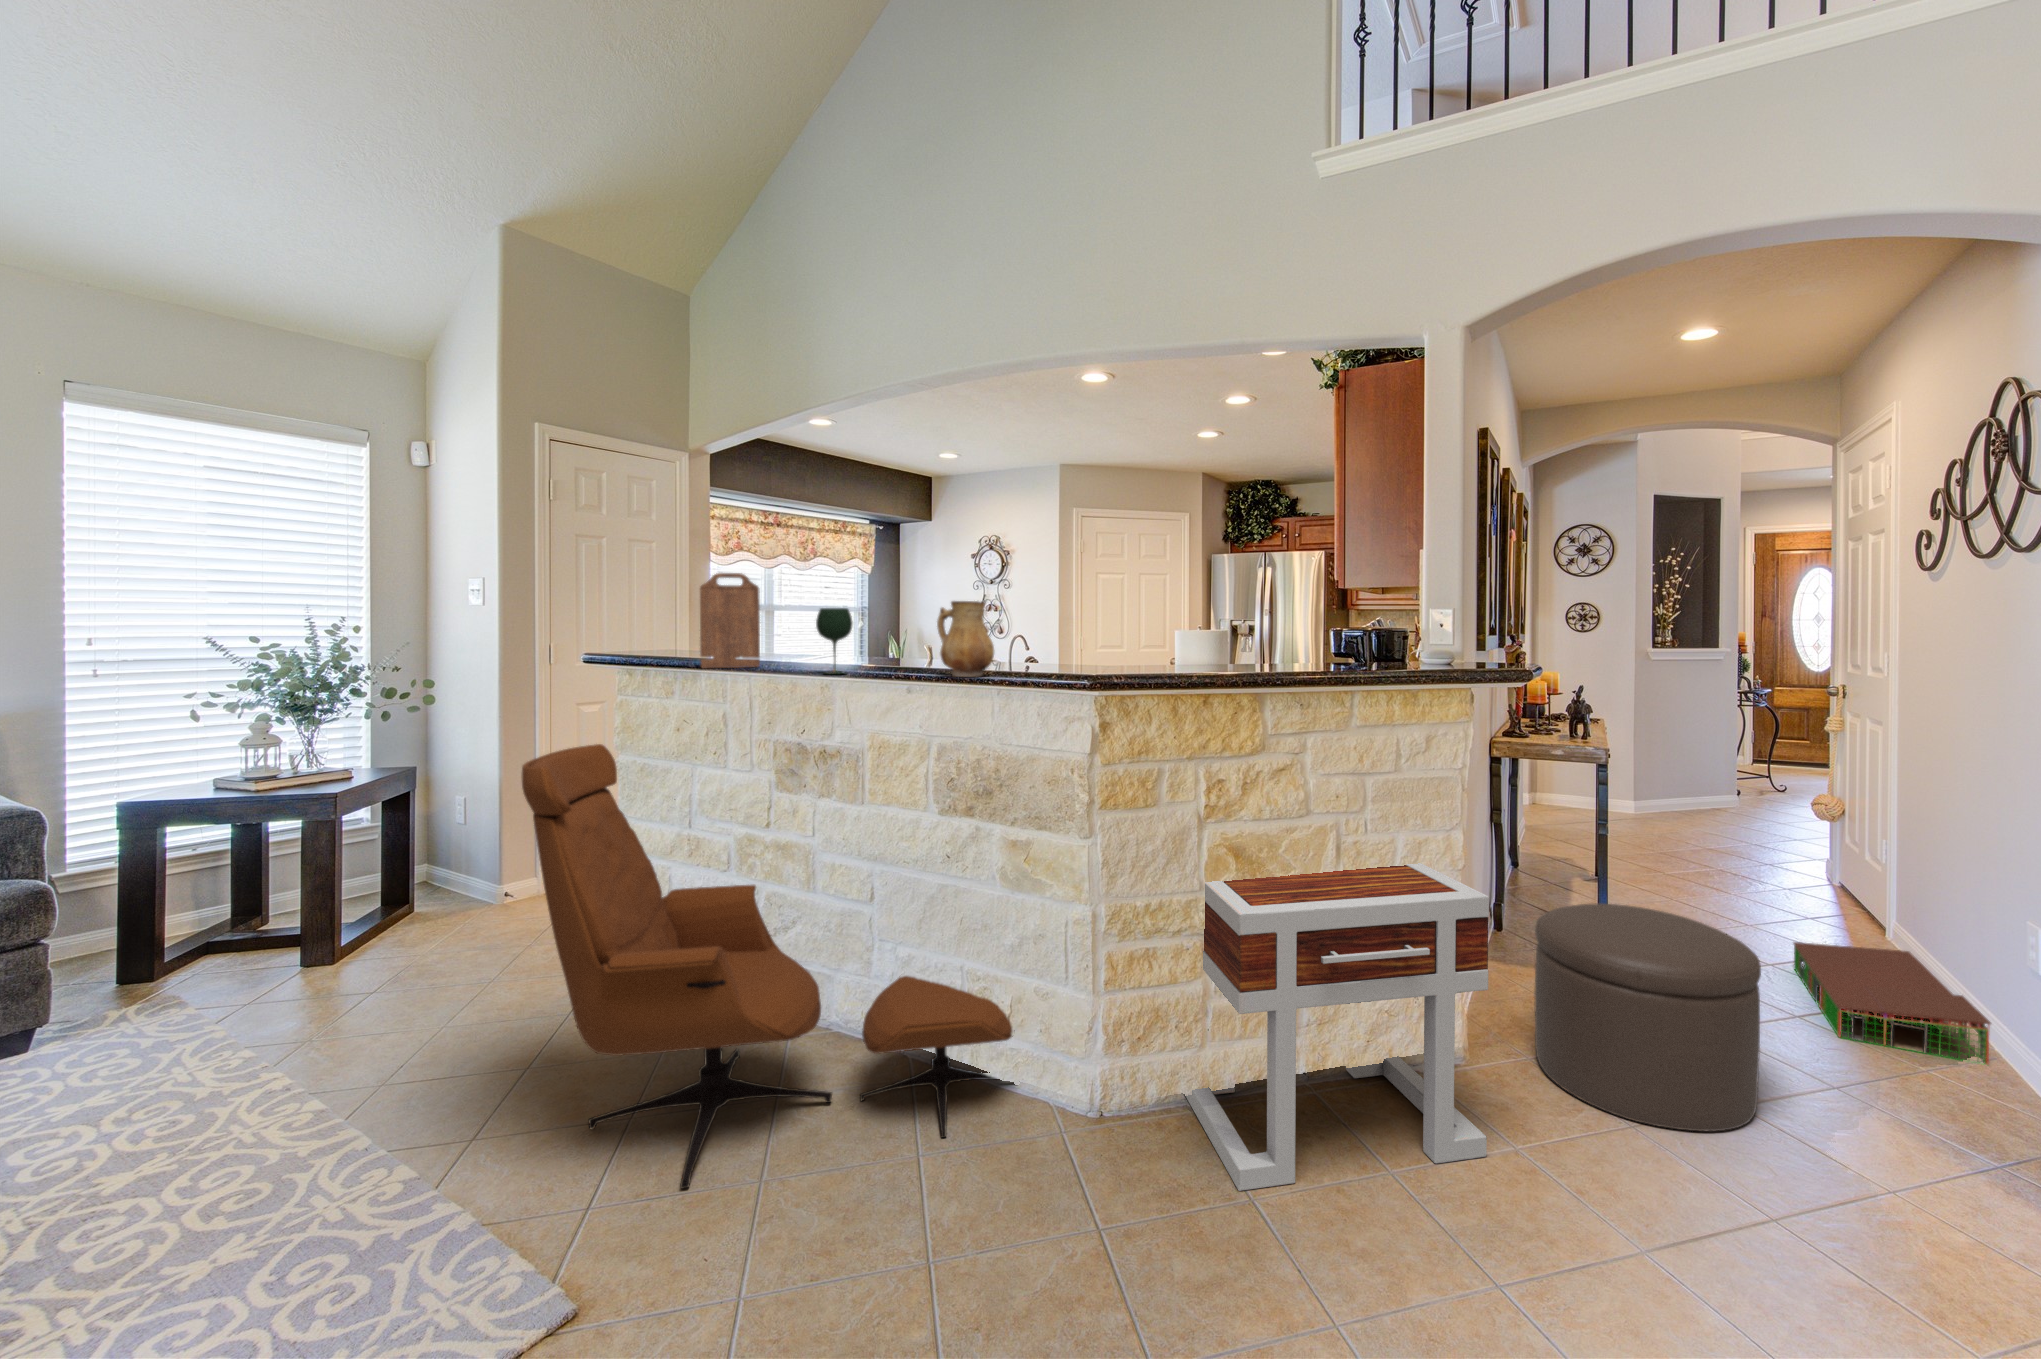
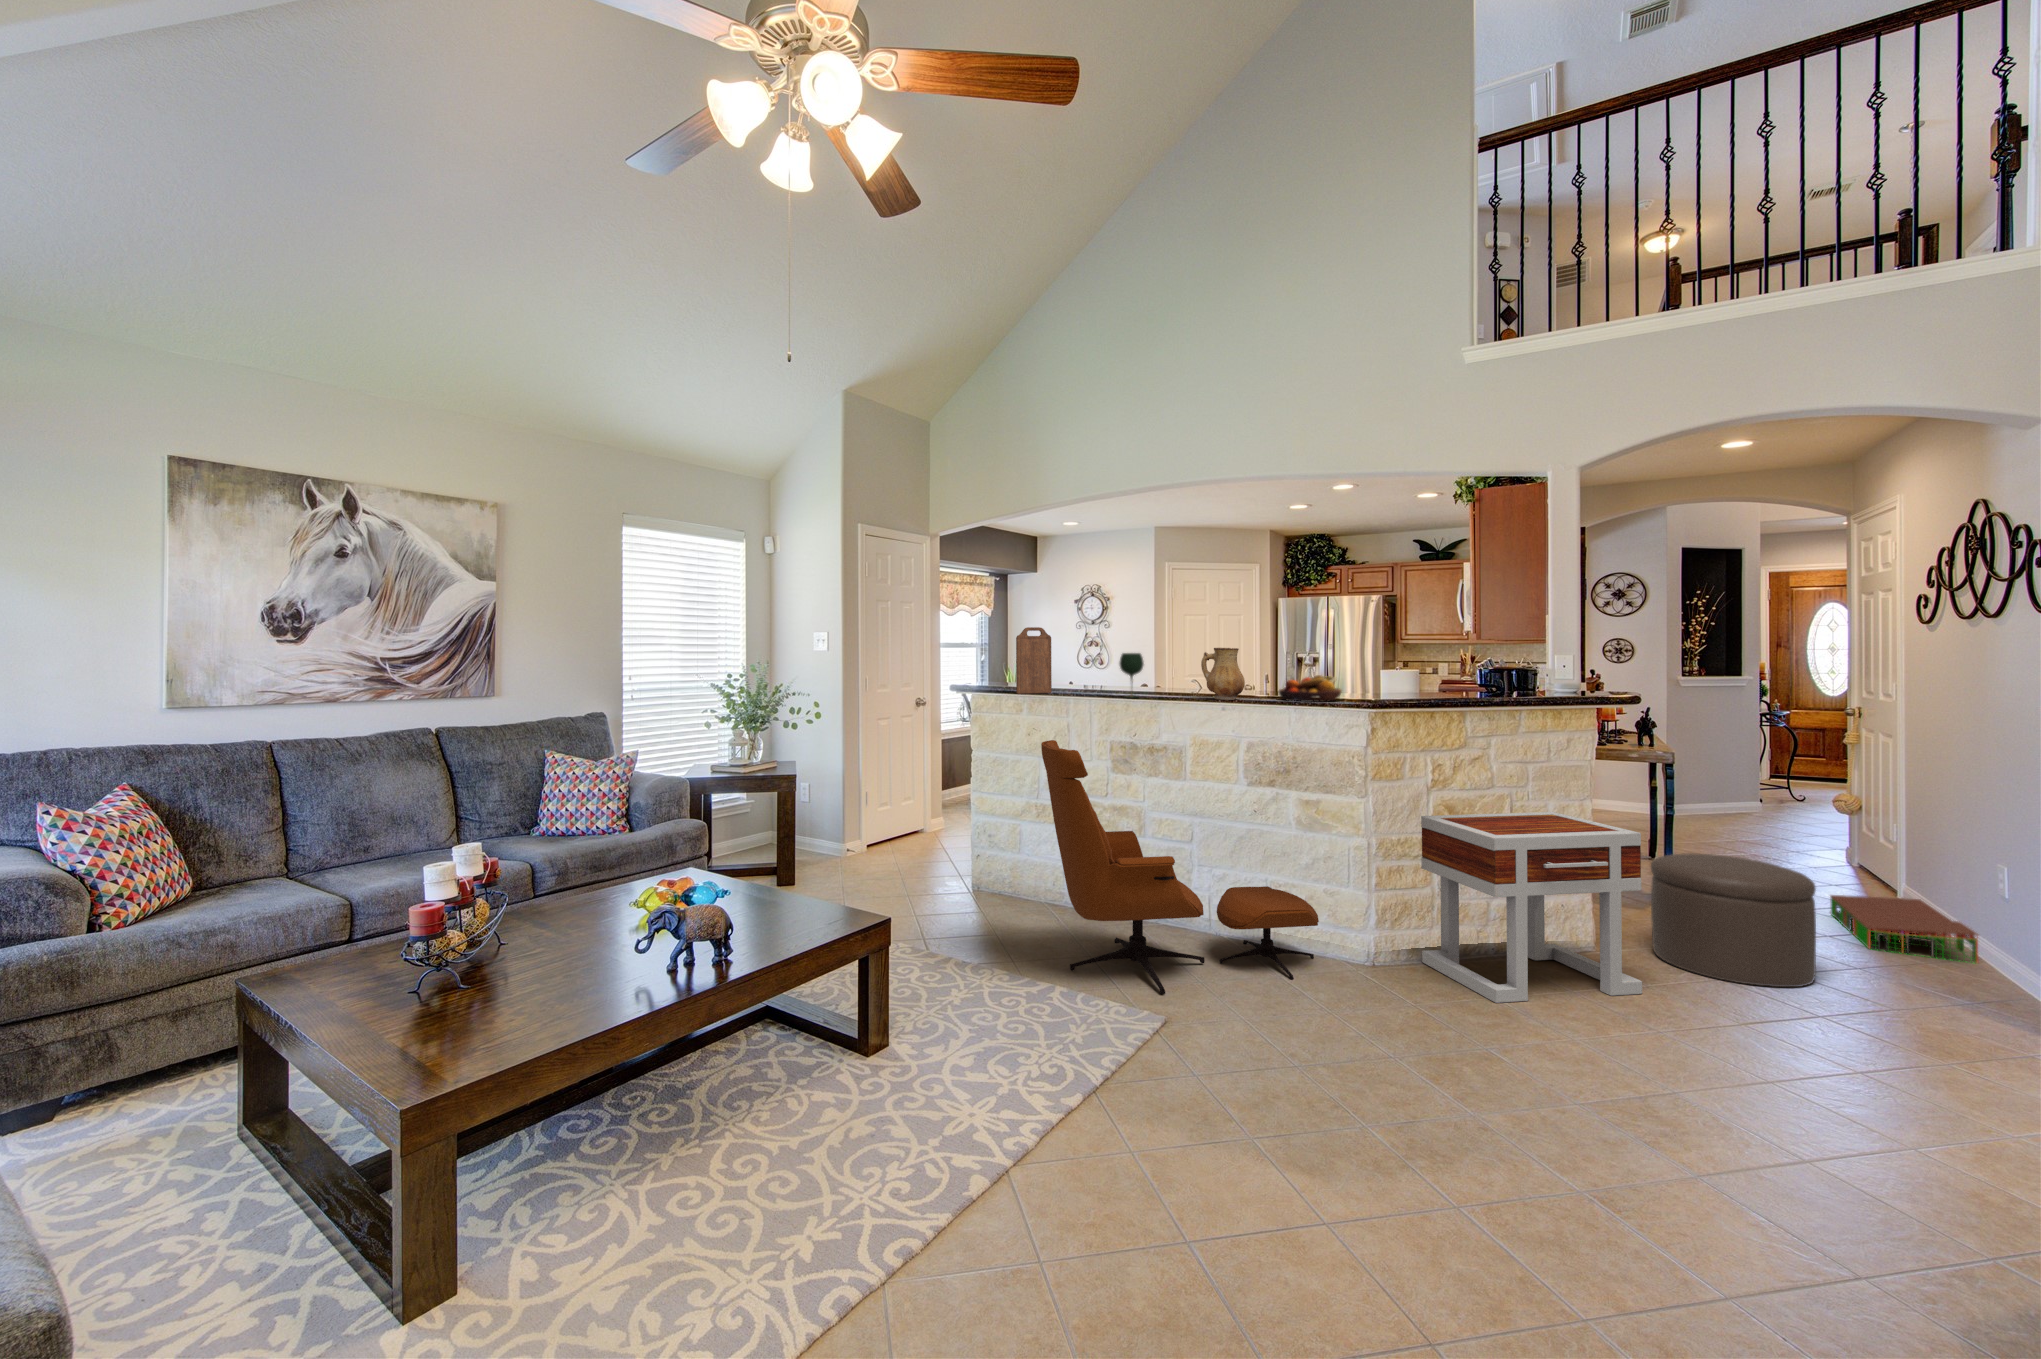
fruit bowl: none [1047,641,1135,680] -> present [1279,675,1341,702]

